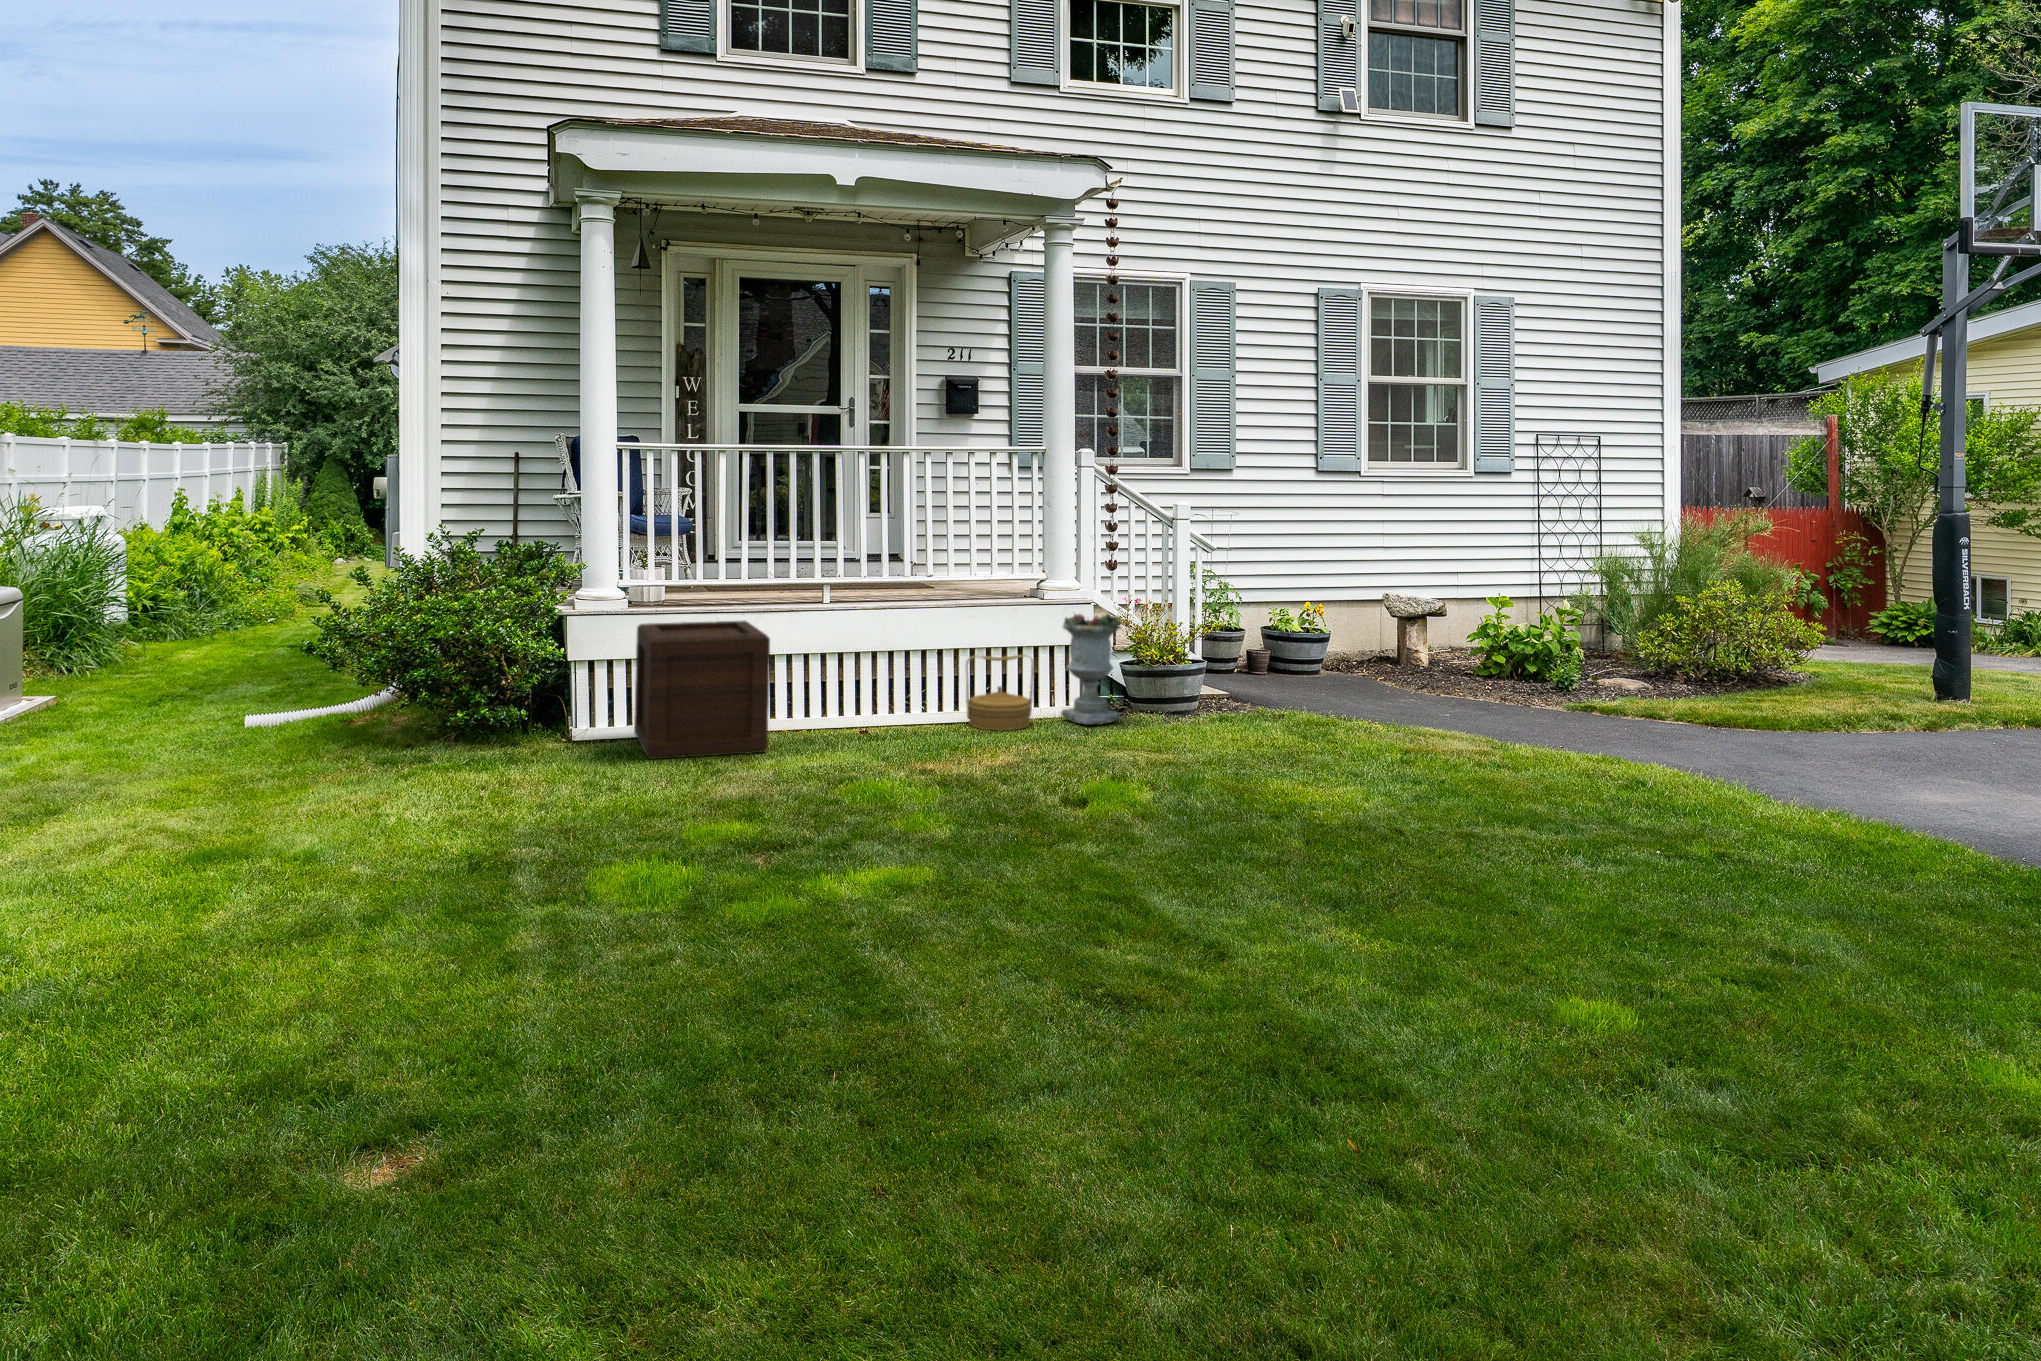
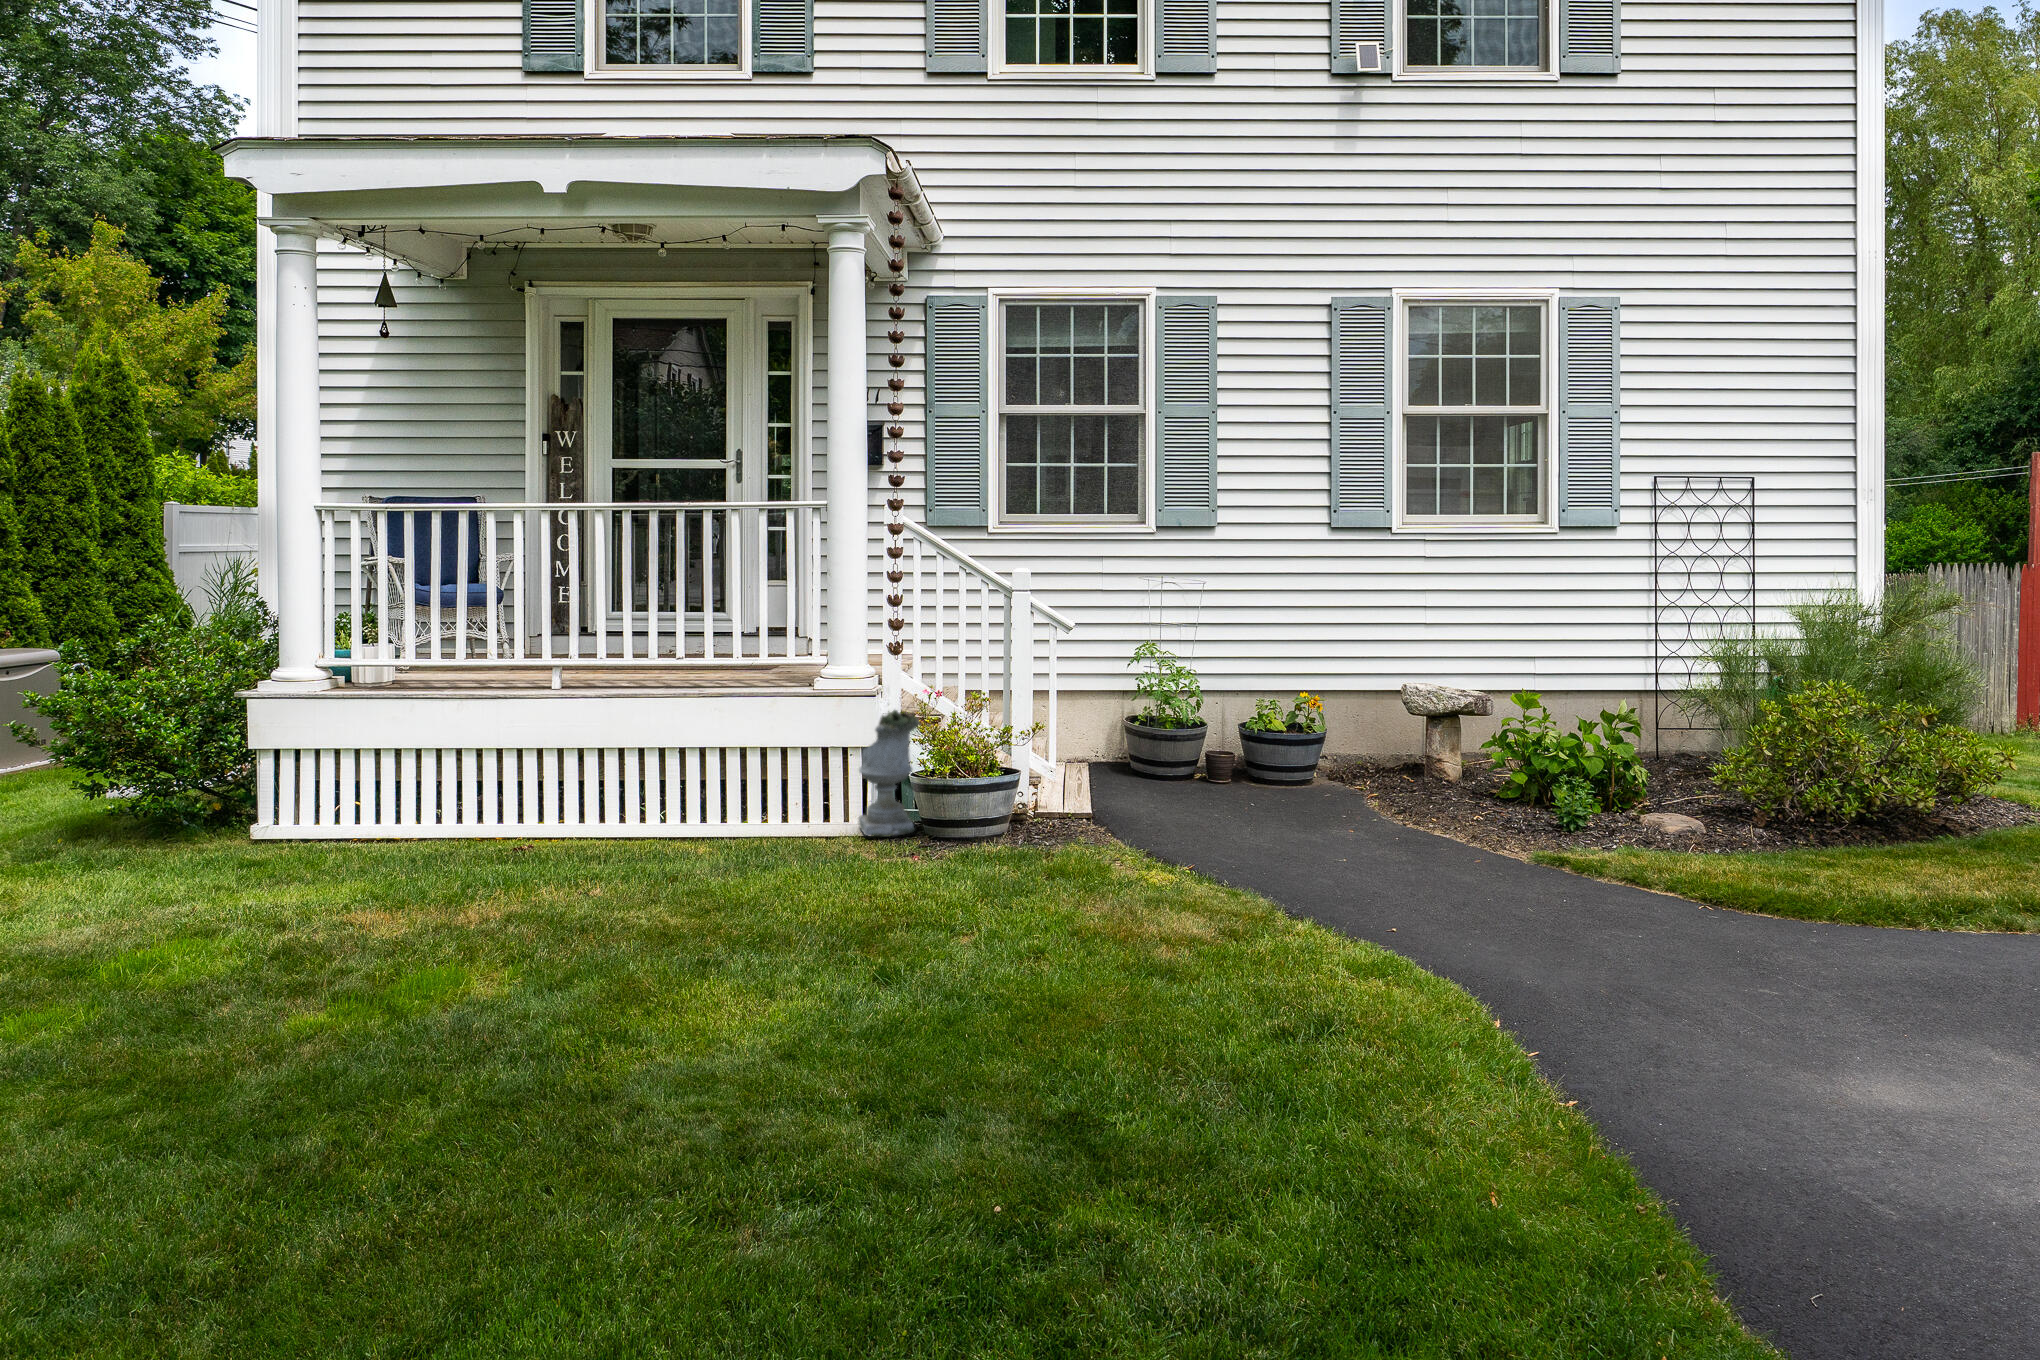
wooden crate: present [634,621,770,759] -> none [341,702,510,851]
woven basket: present [966,655,1034,731] -> none [741,750,821,838]

